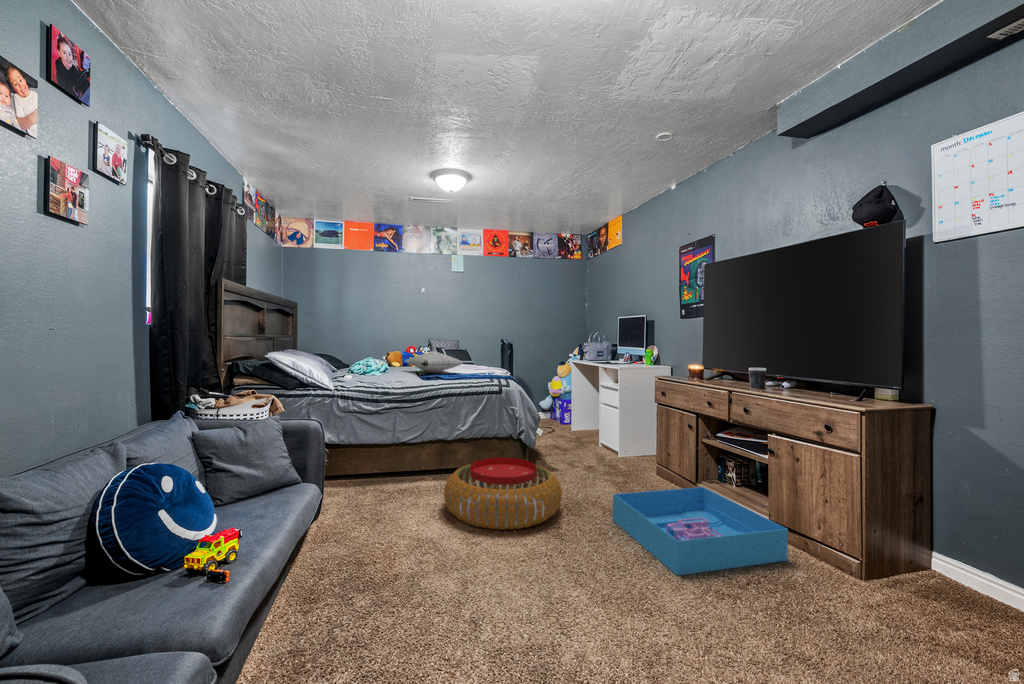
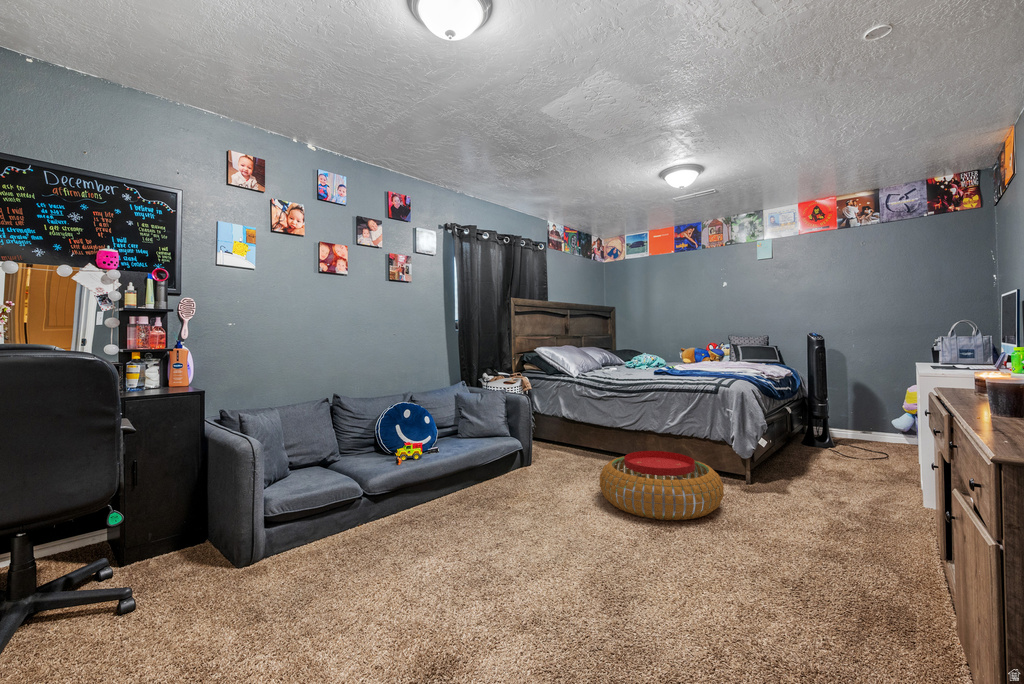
pillow: present [405,351,462,373] -> none [661,348,711,369]
storage bin: present [612,487,788,575] -> none [719,513,942,676]

